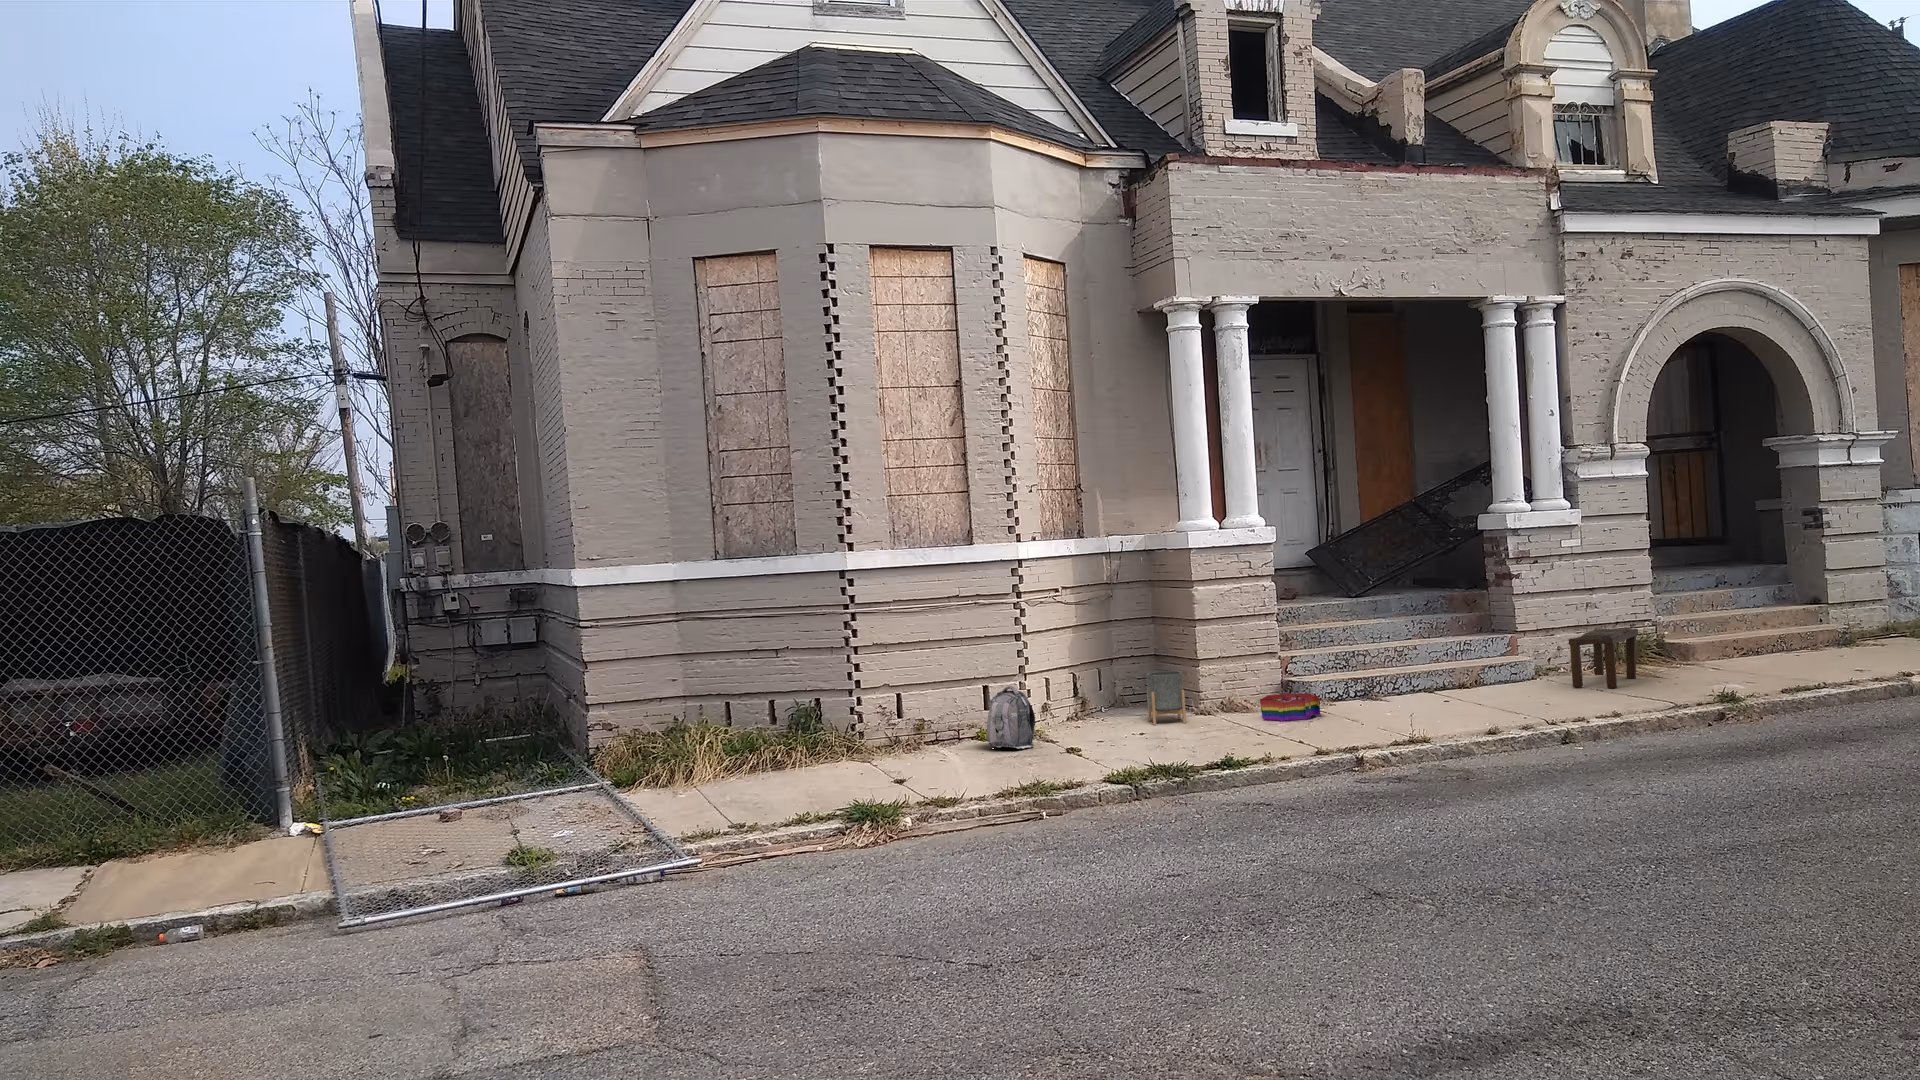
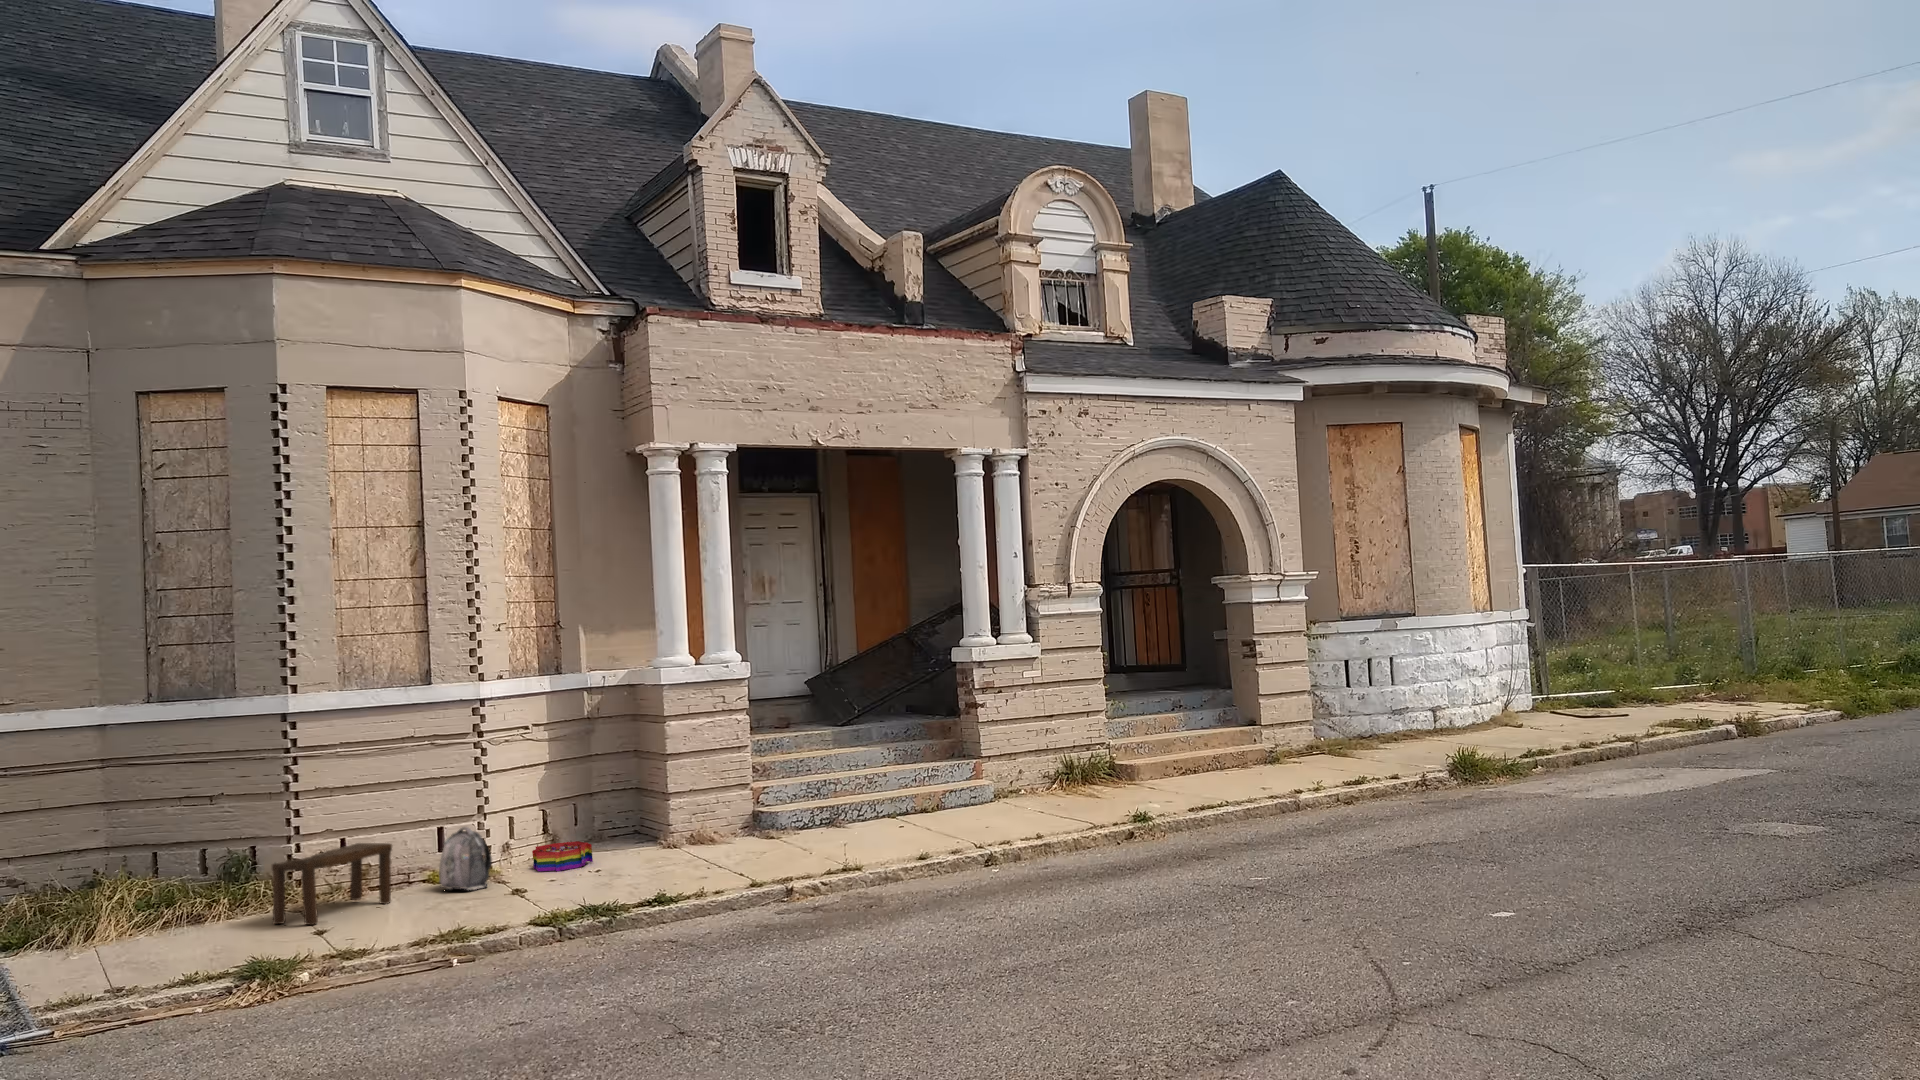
bench: present [1568,628,1638,688] -> present [272,843,392,925]
planter: present [1147,671,1186,725] -> none [617,805,654,859]
storage bin: present [1260,693,1320,721] -> present [532,841,593,871]

